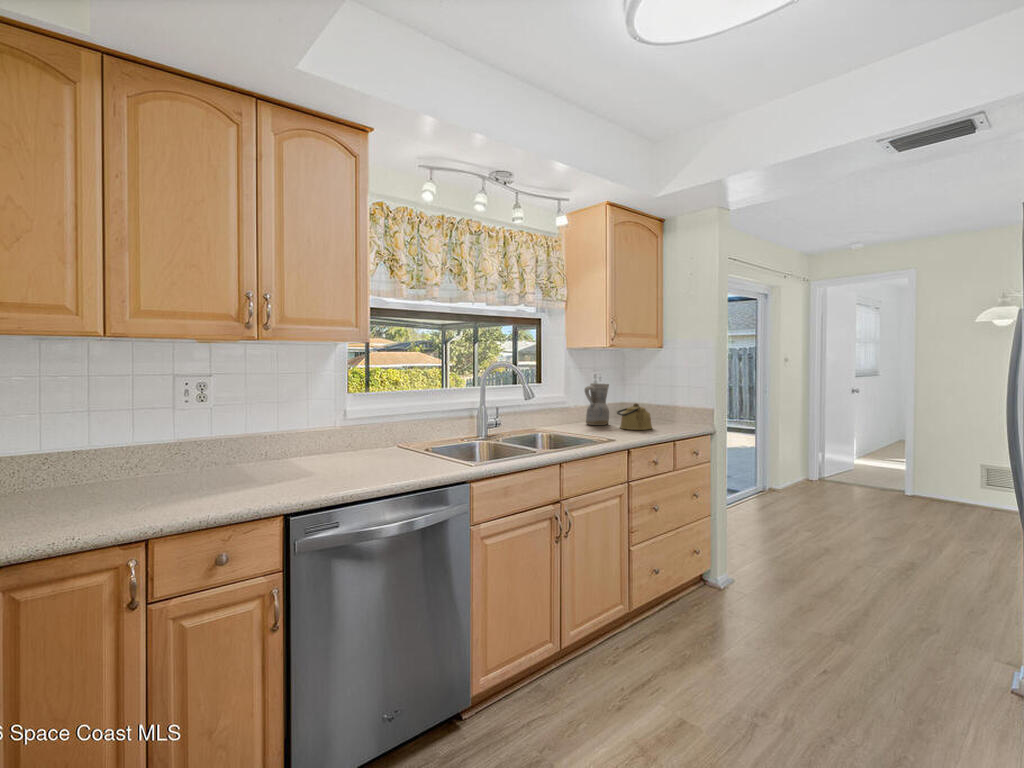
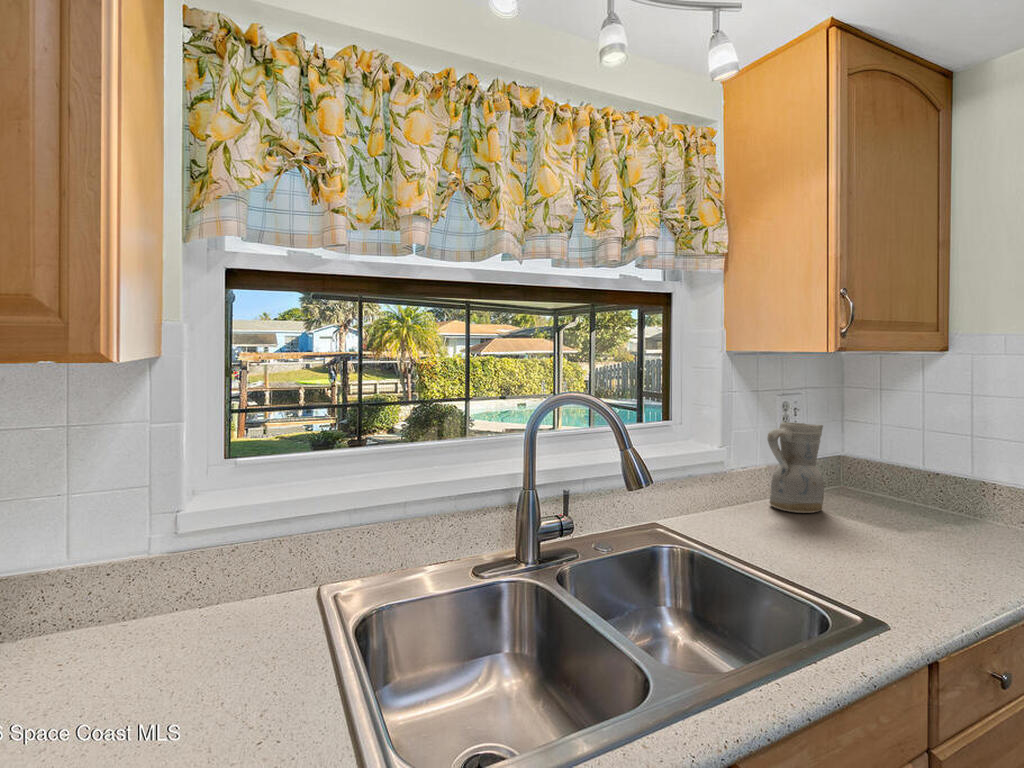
kettle: present [617,403,652,430] -> none [845,475,945,542]

